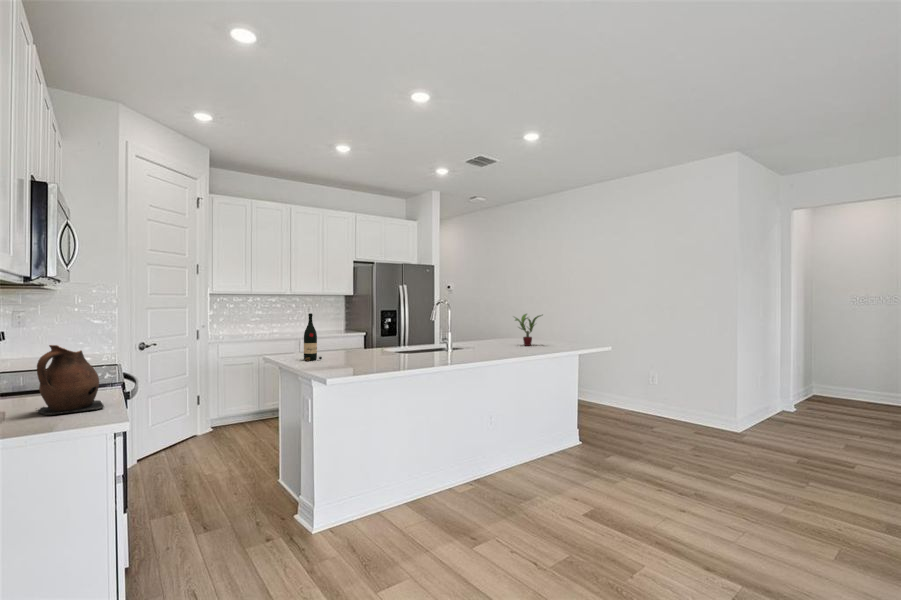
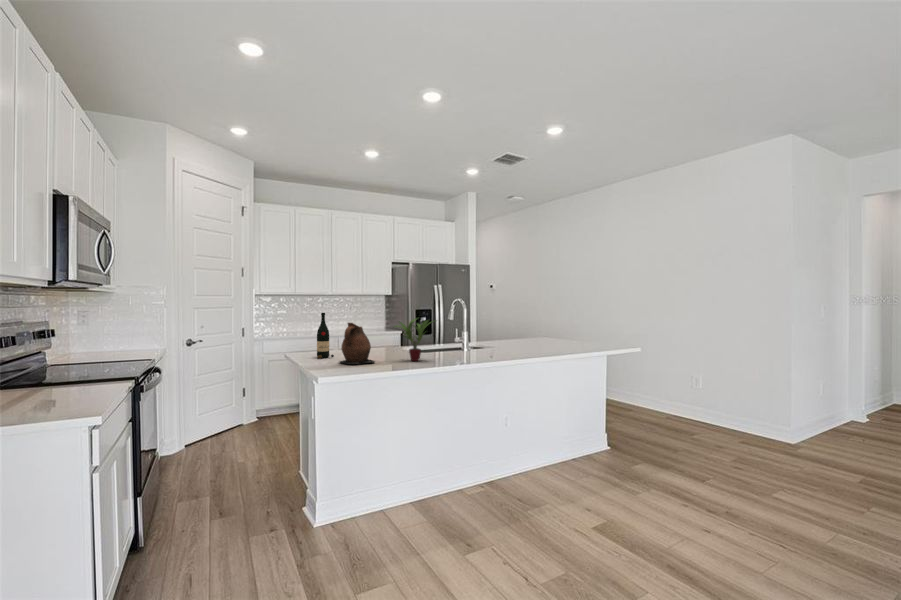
potted plant: present [515,314,542,346] -> present [395,319,431,361]
ceramic pitcher: present [37,345,104,415] -> present [340,323,375,364]

